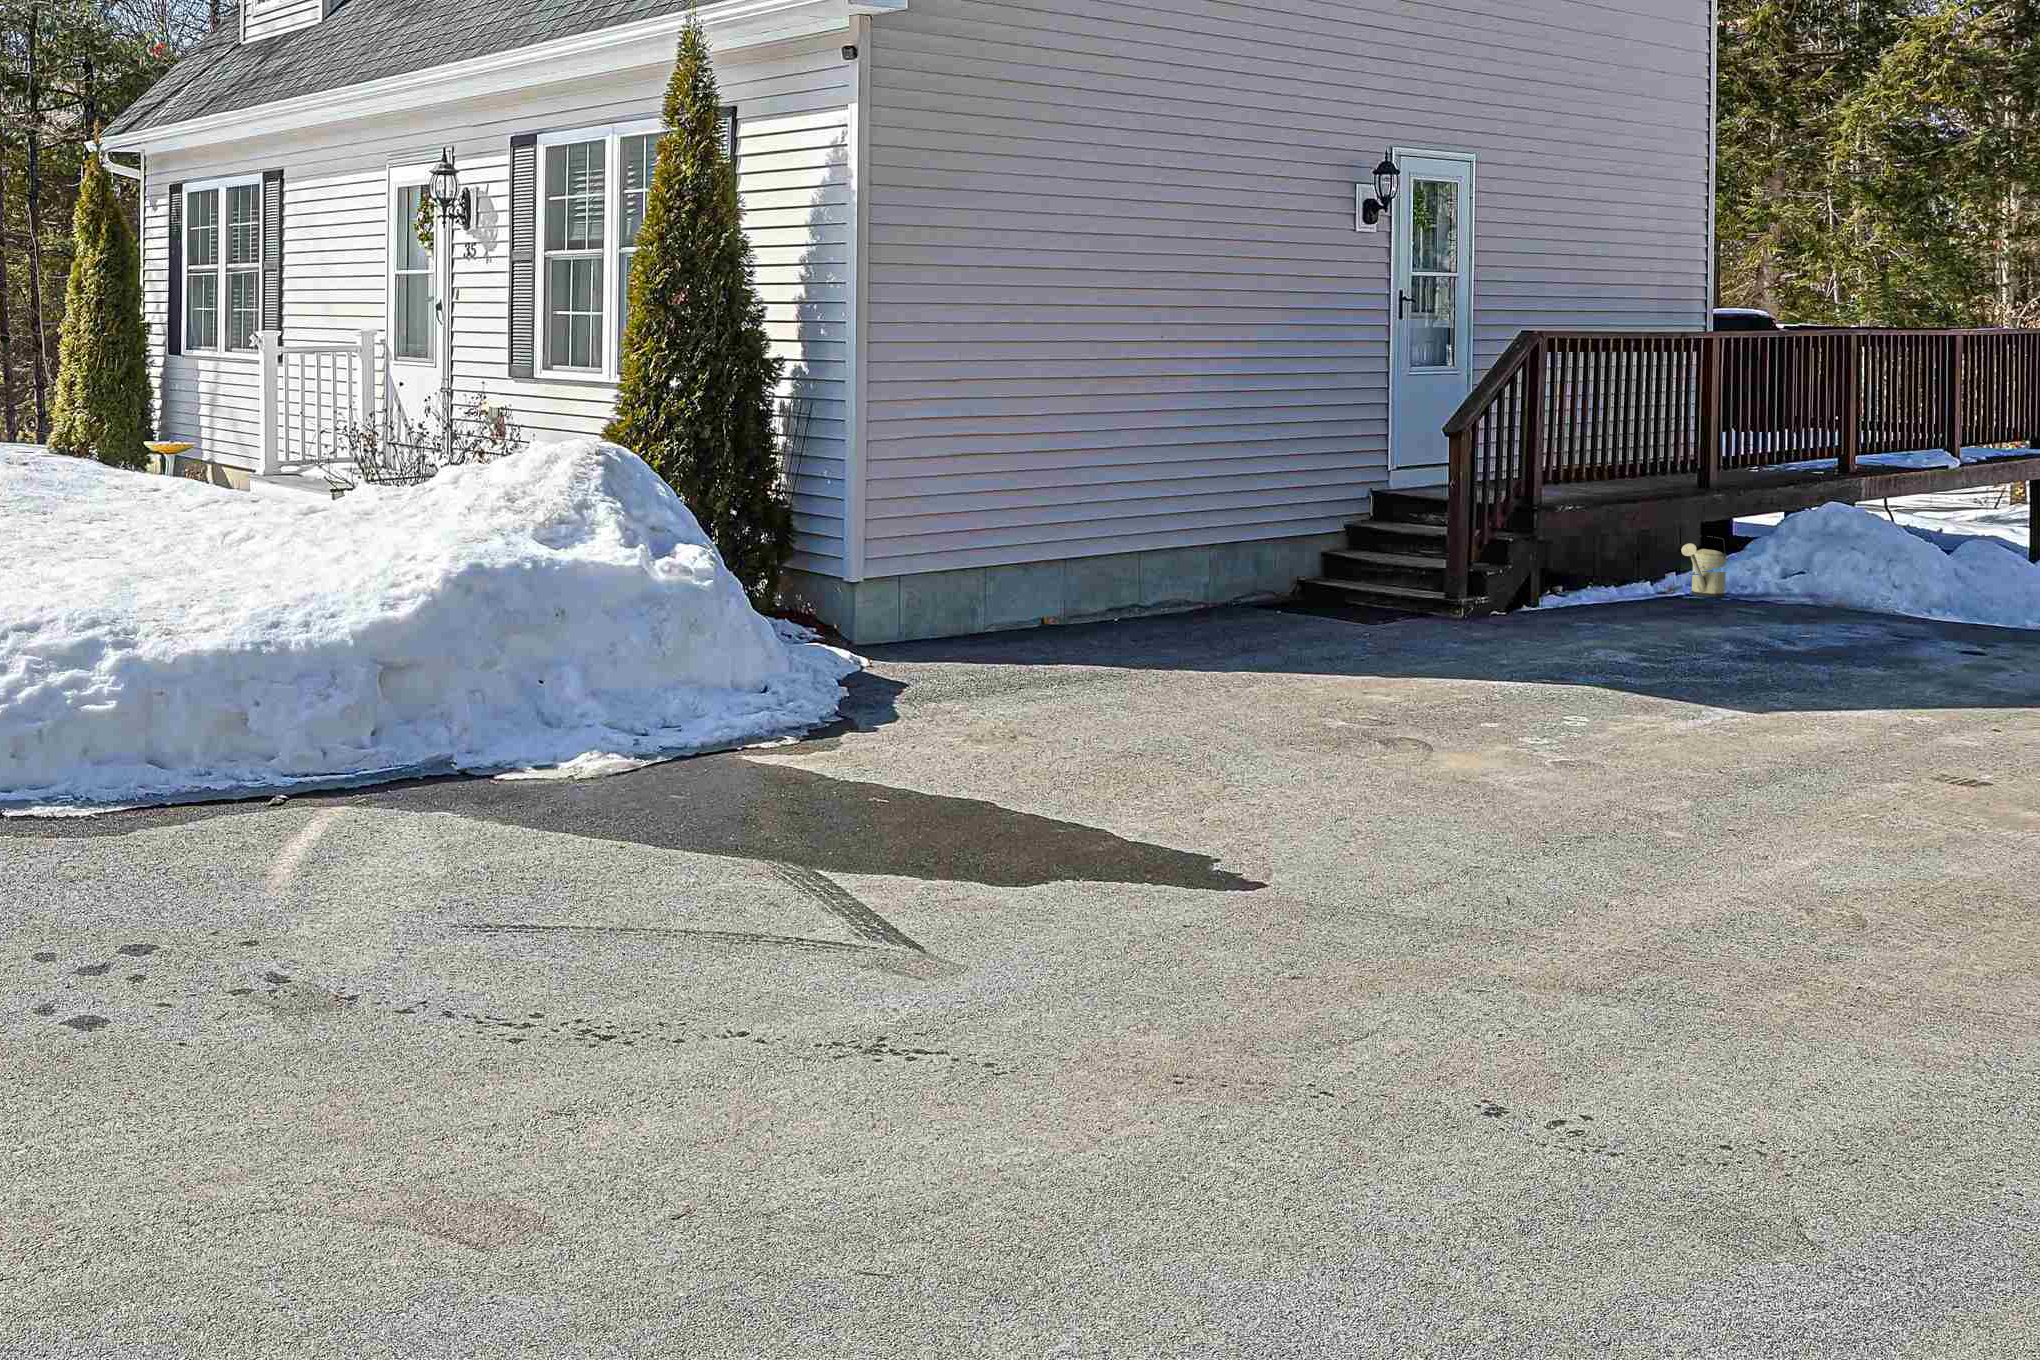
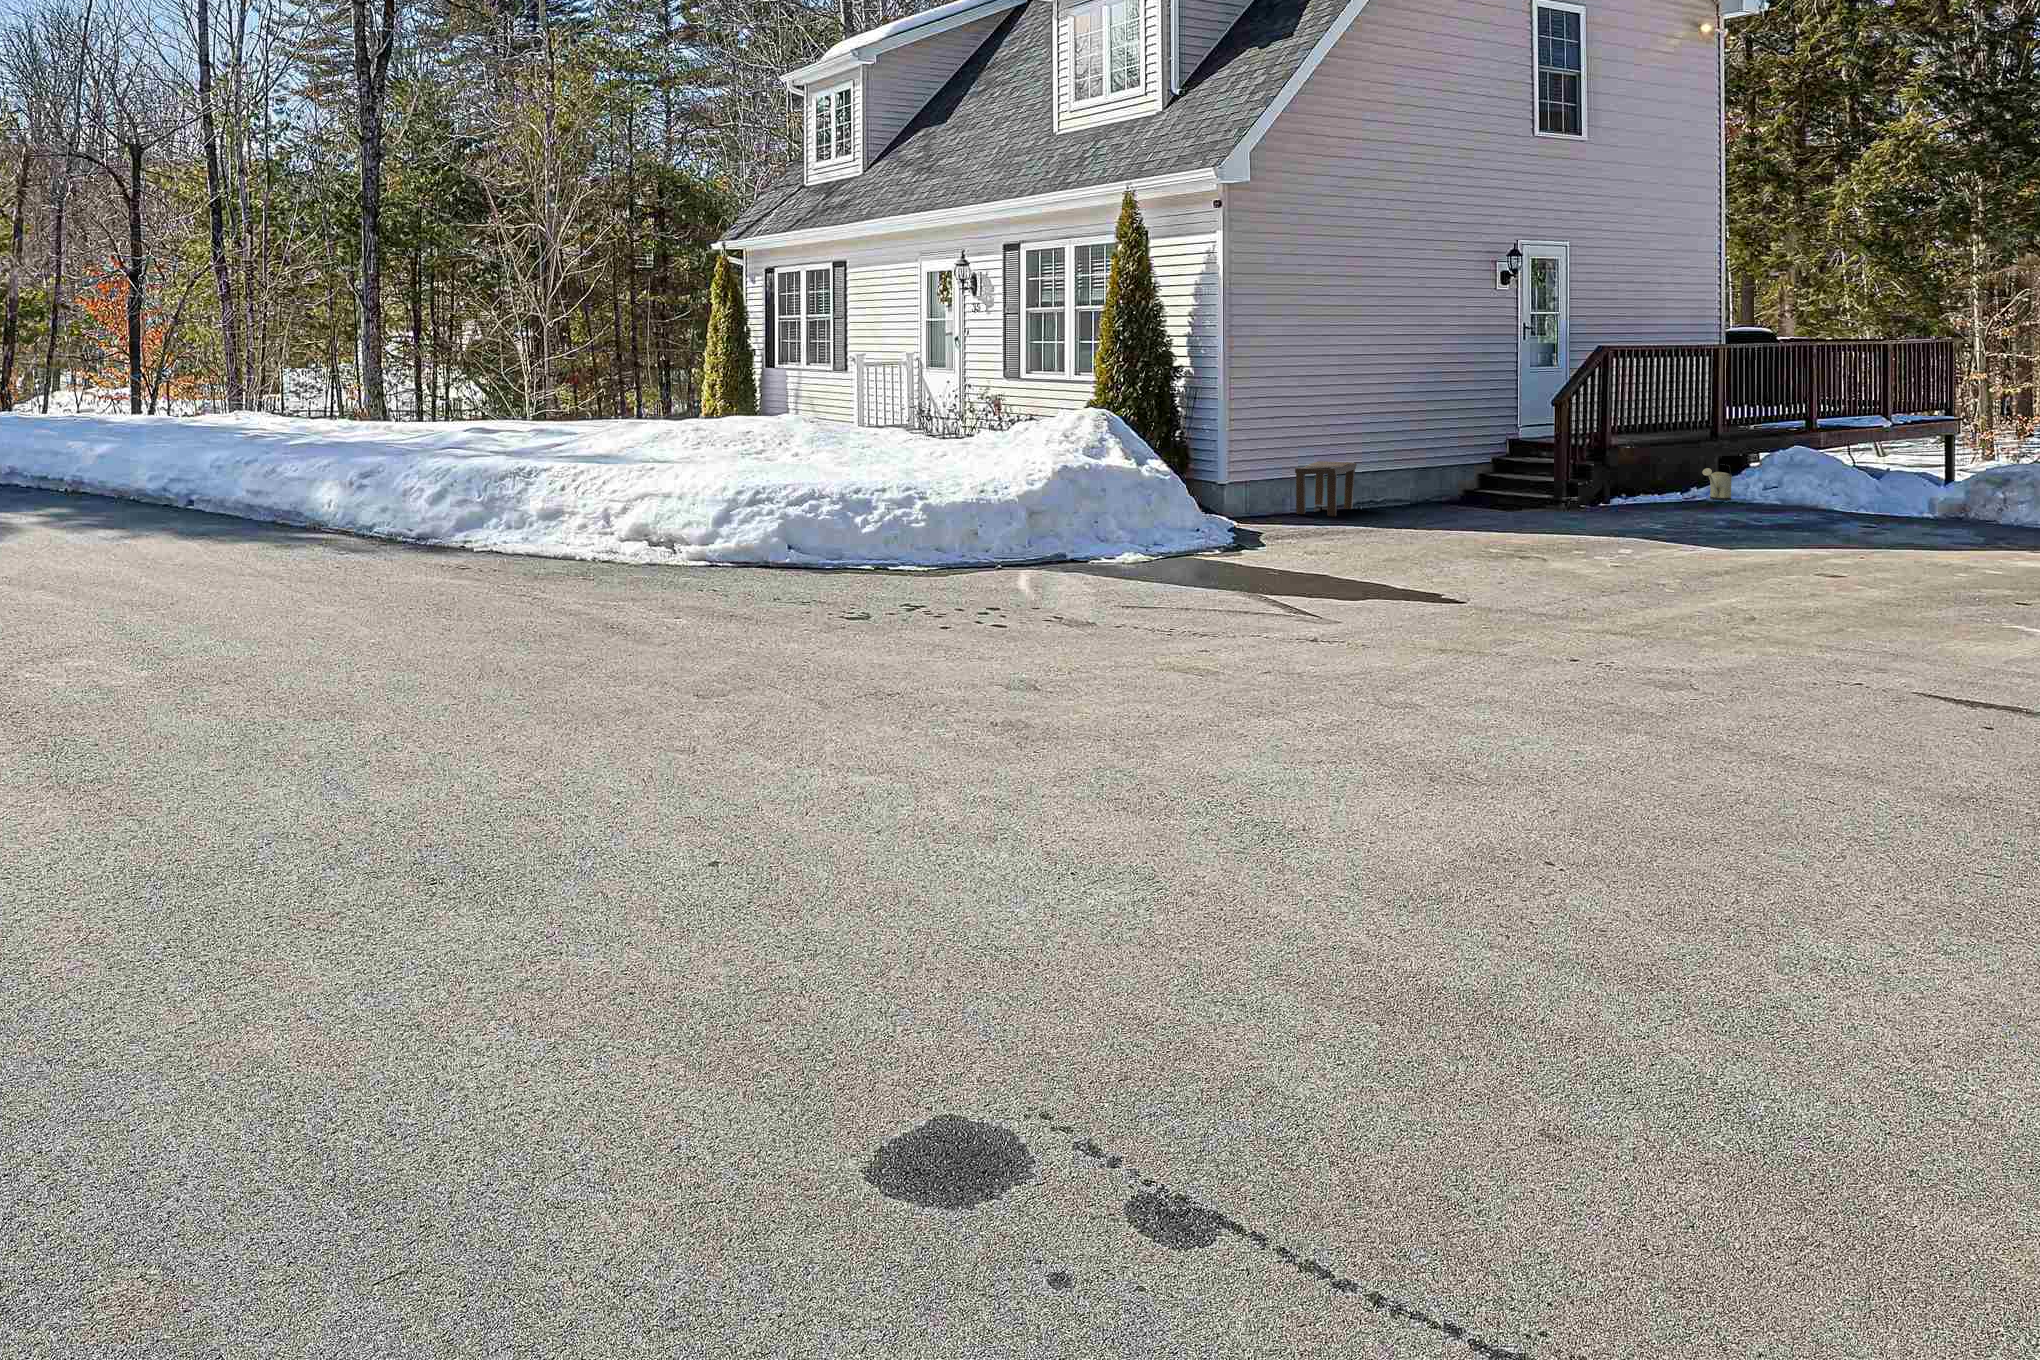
bench: none [981,537,1100,646] -> present [1295,461,1357,516]

